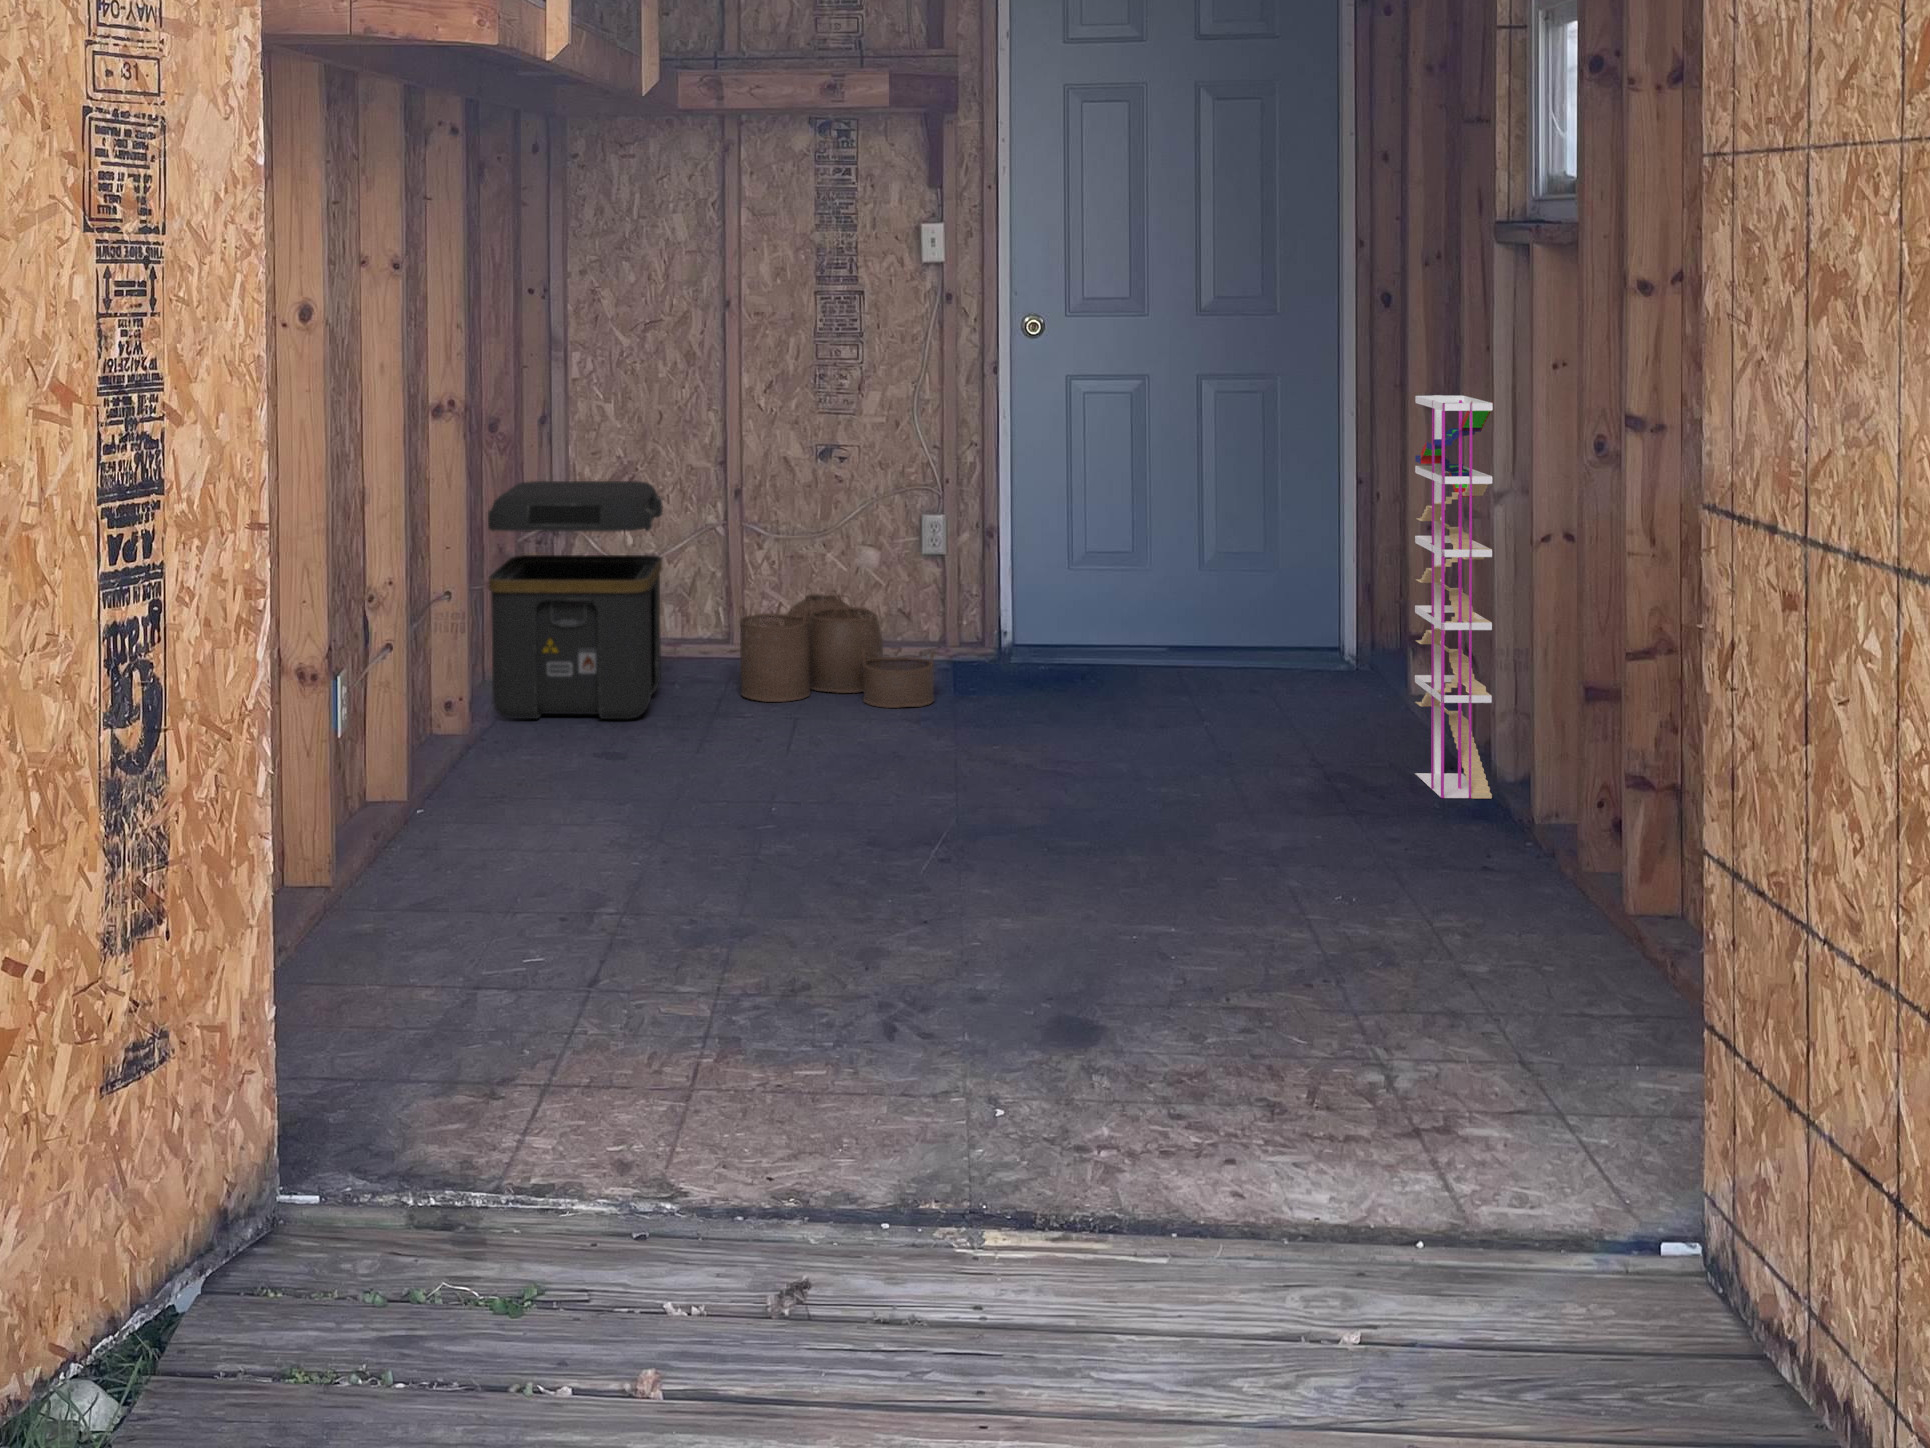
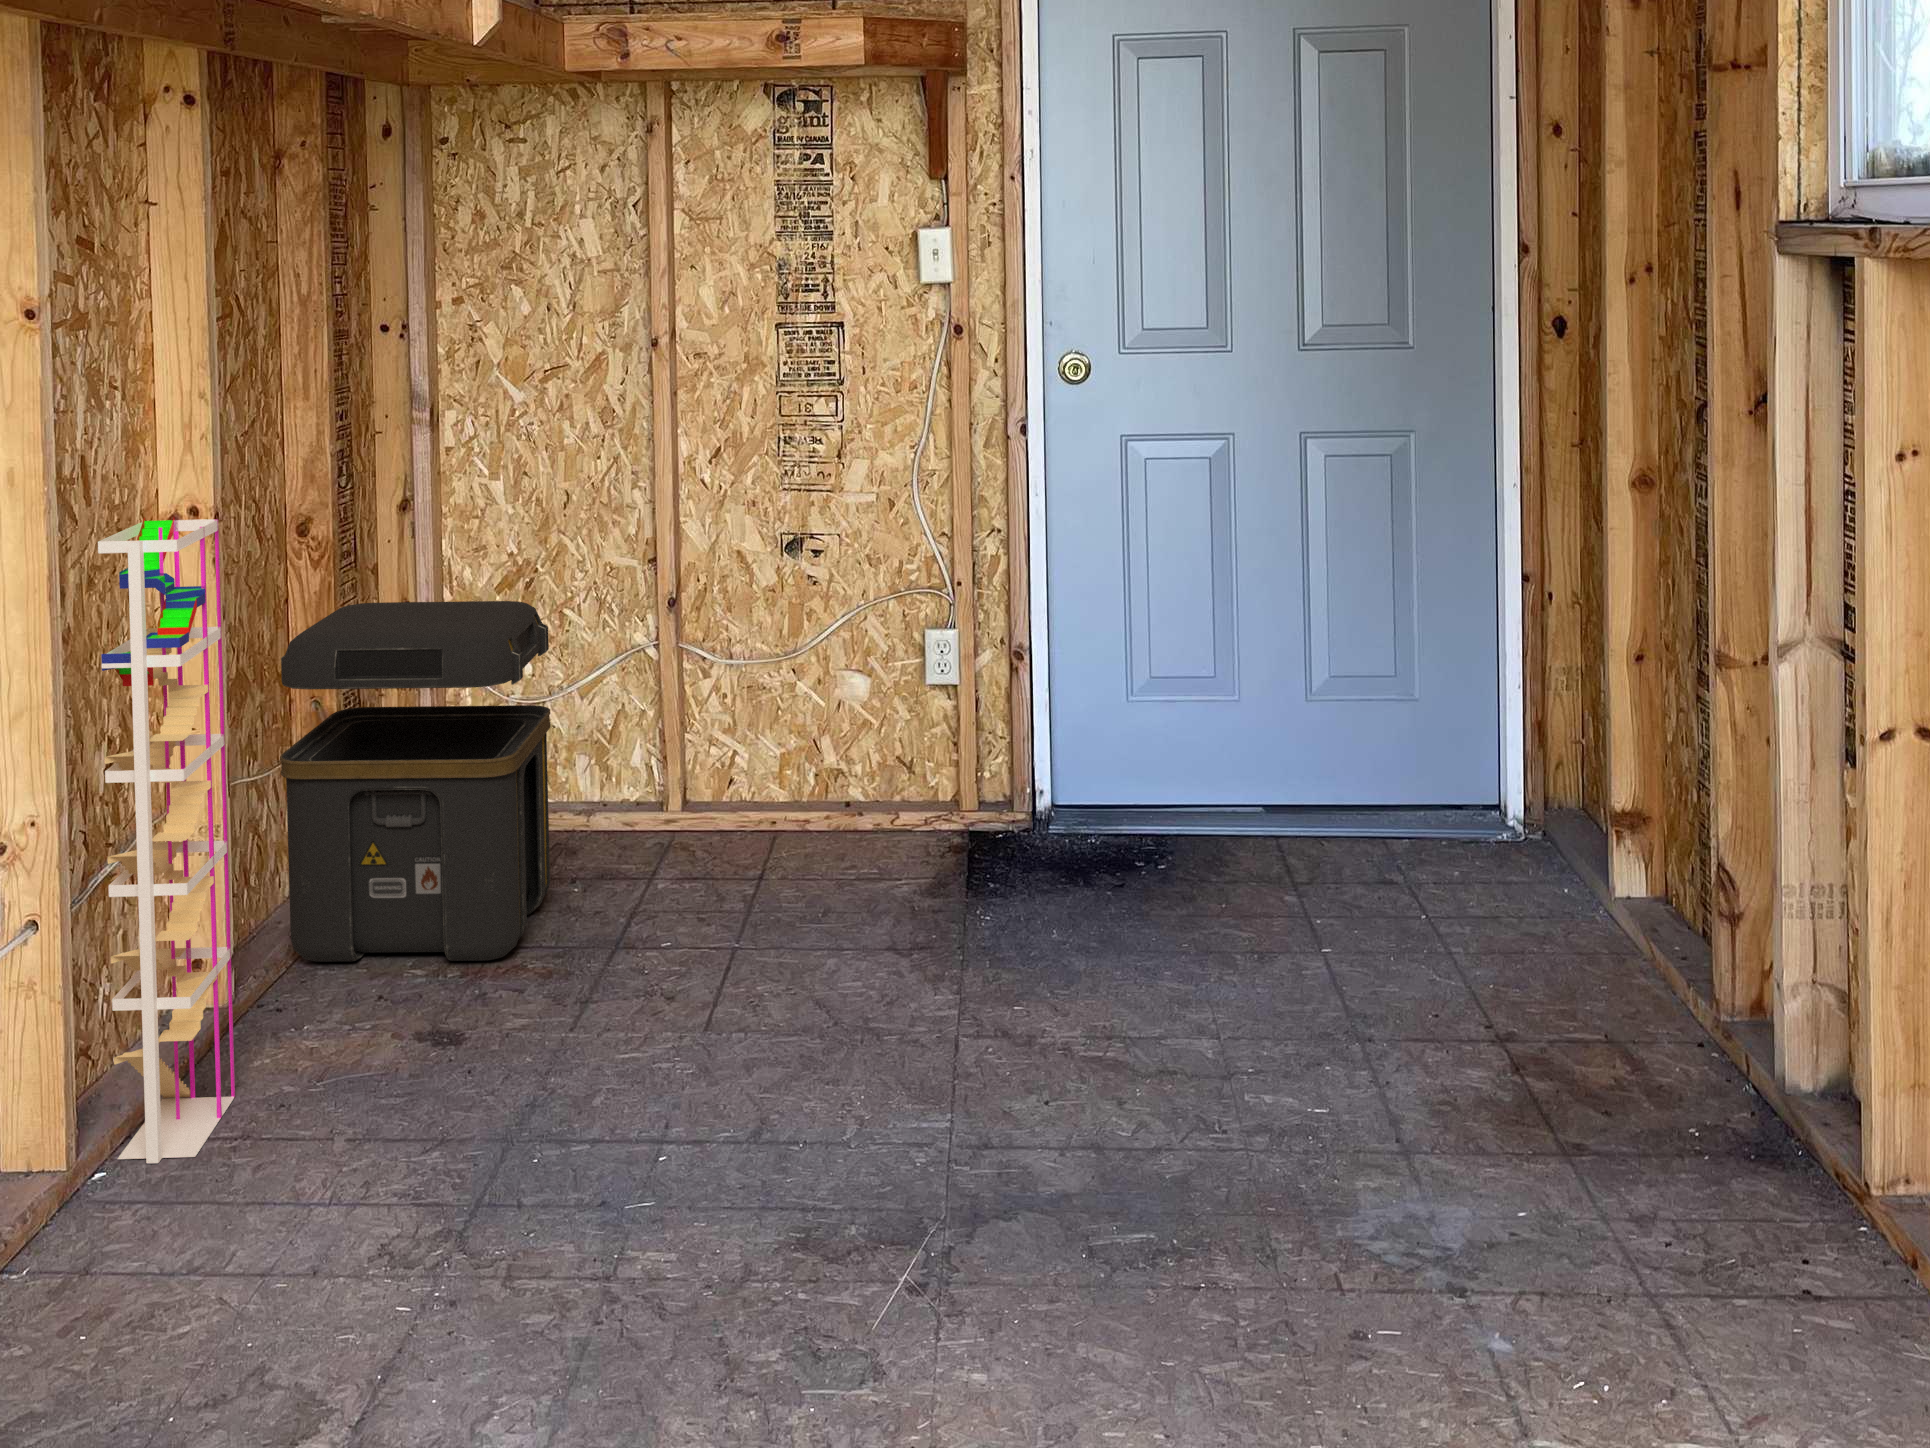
shelving unit: present [1415,395,1493,798] -> present [98,518,235,1163]
woven basket: present [739,591,934,708] -> none [660,736,940,929]

